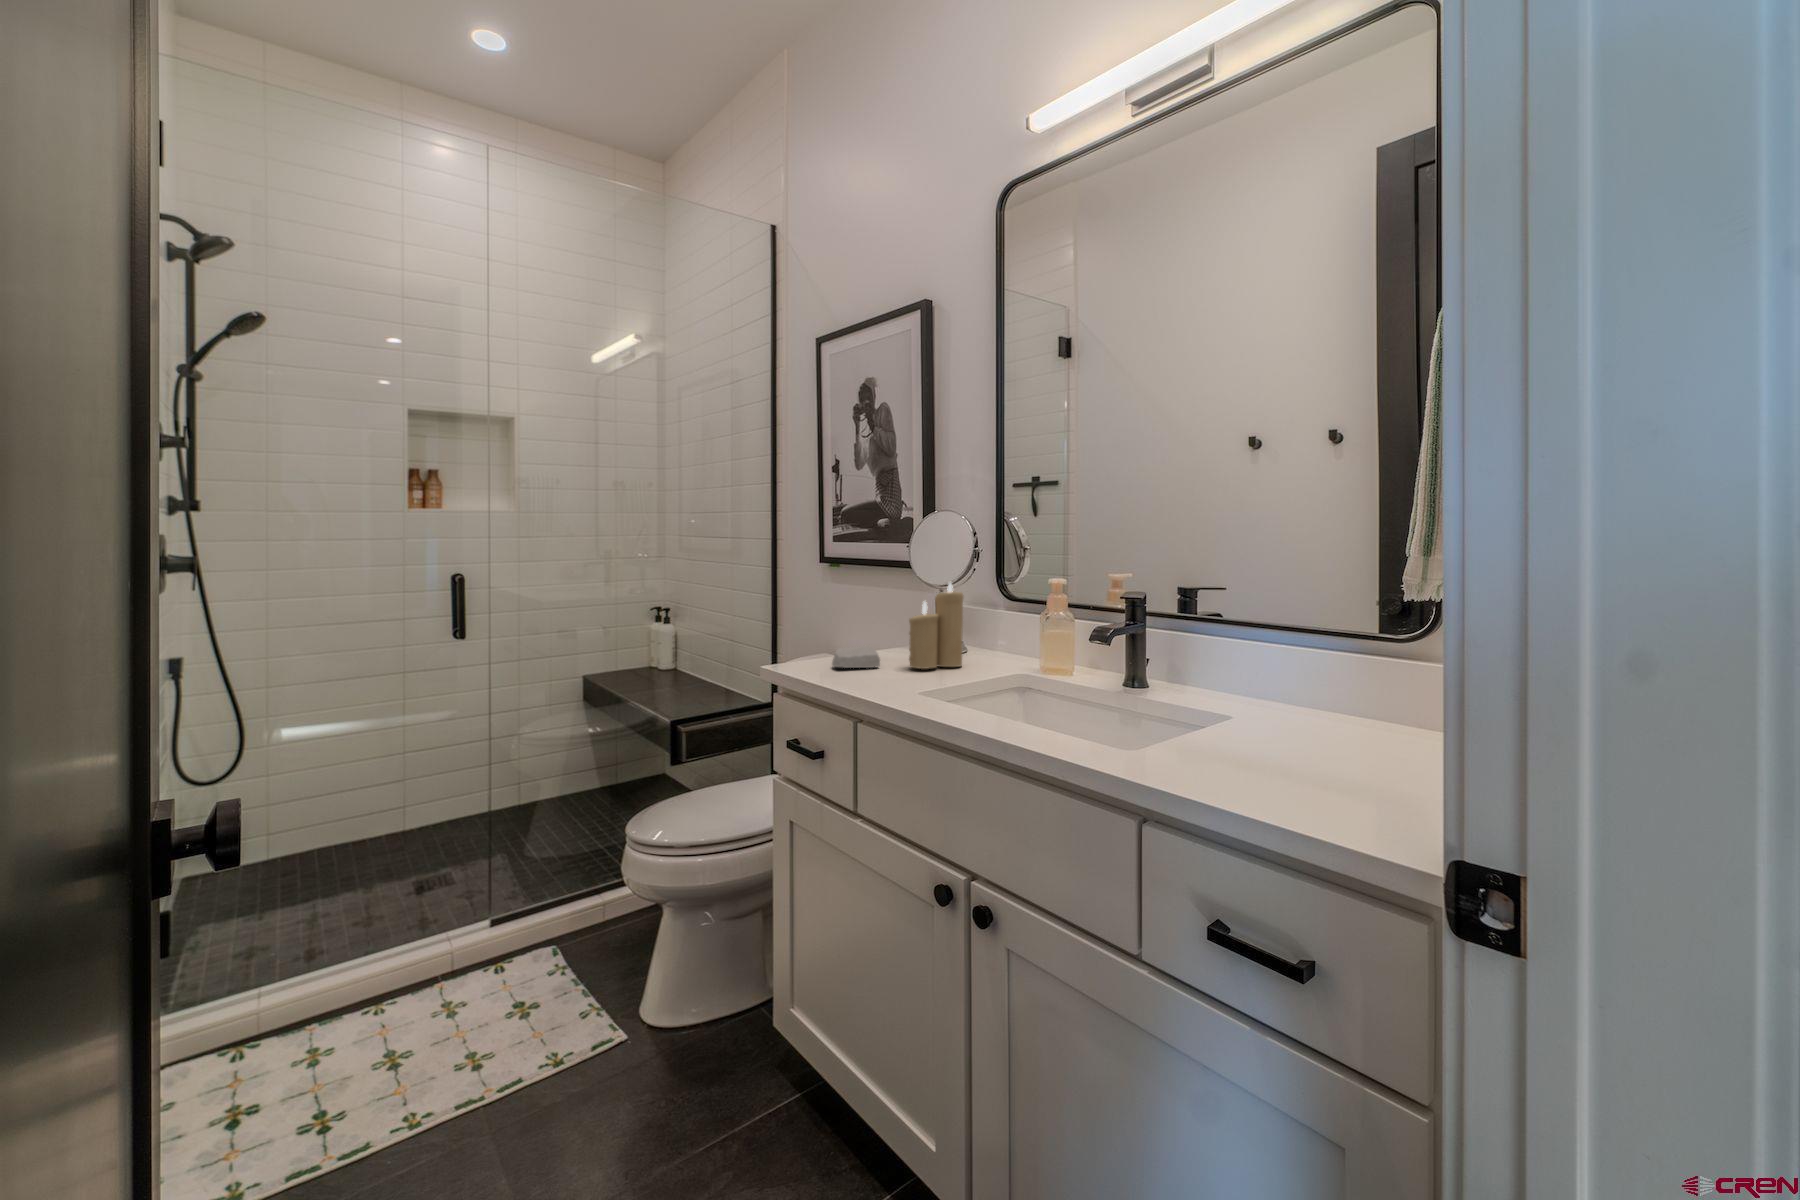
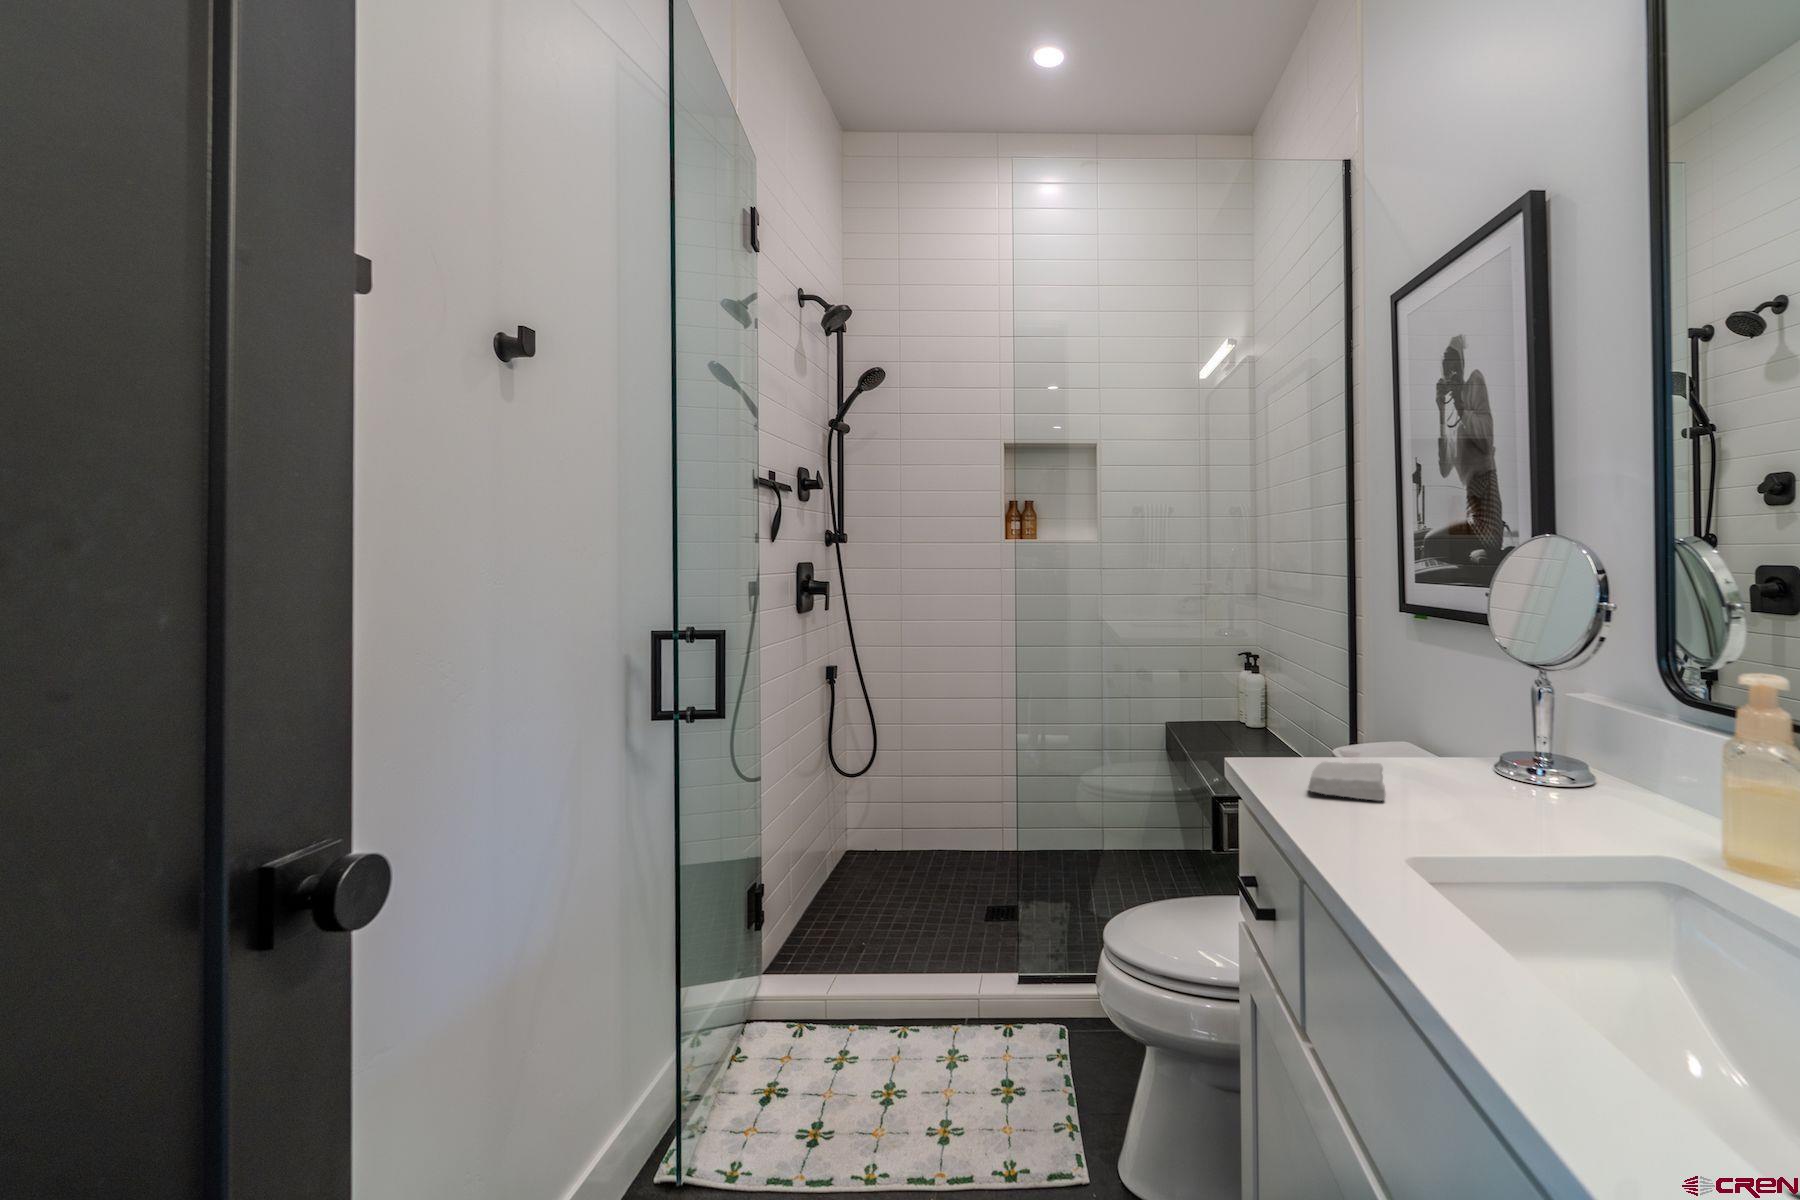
candle: present [909,583,963,669] -> none [1432,674,1549,824]

